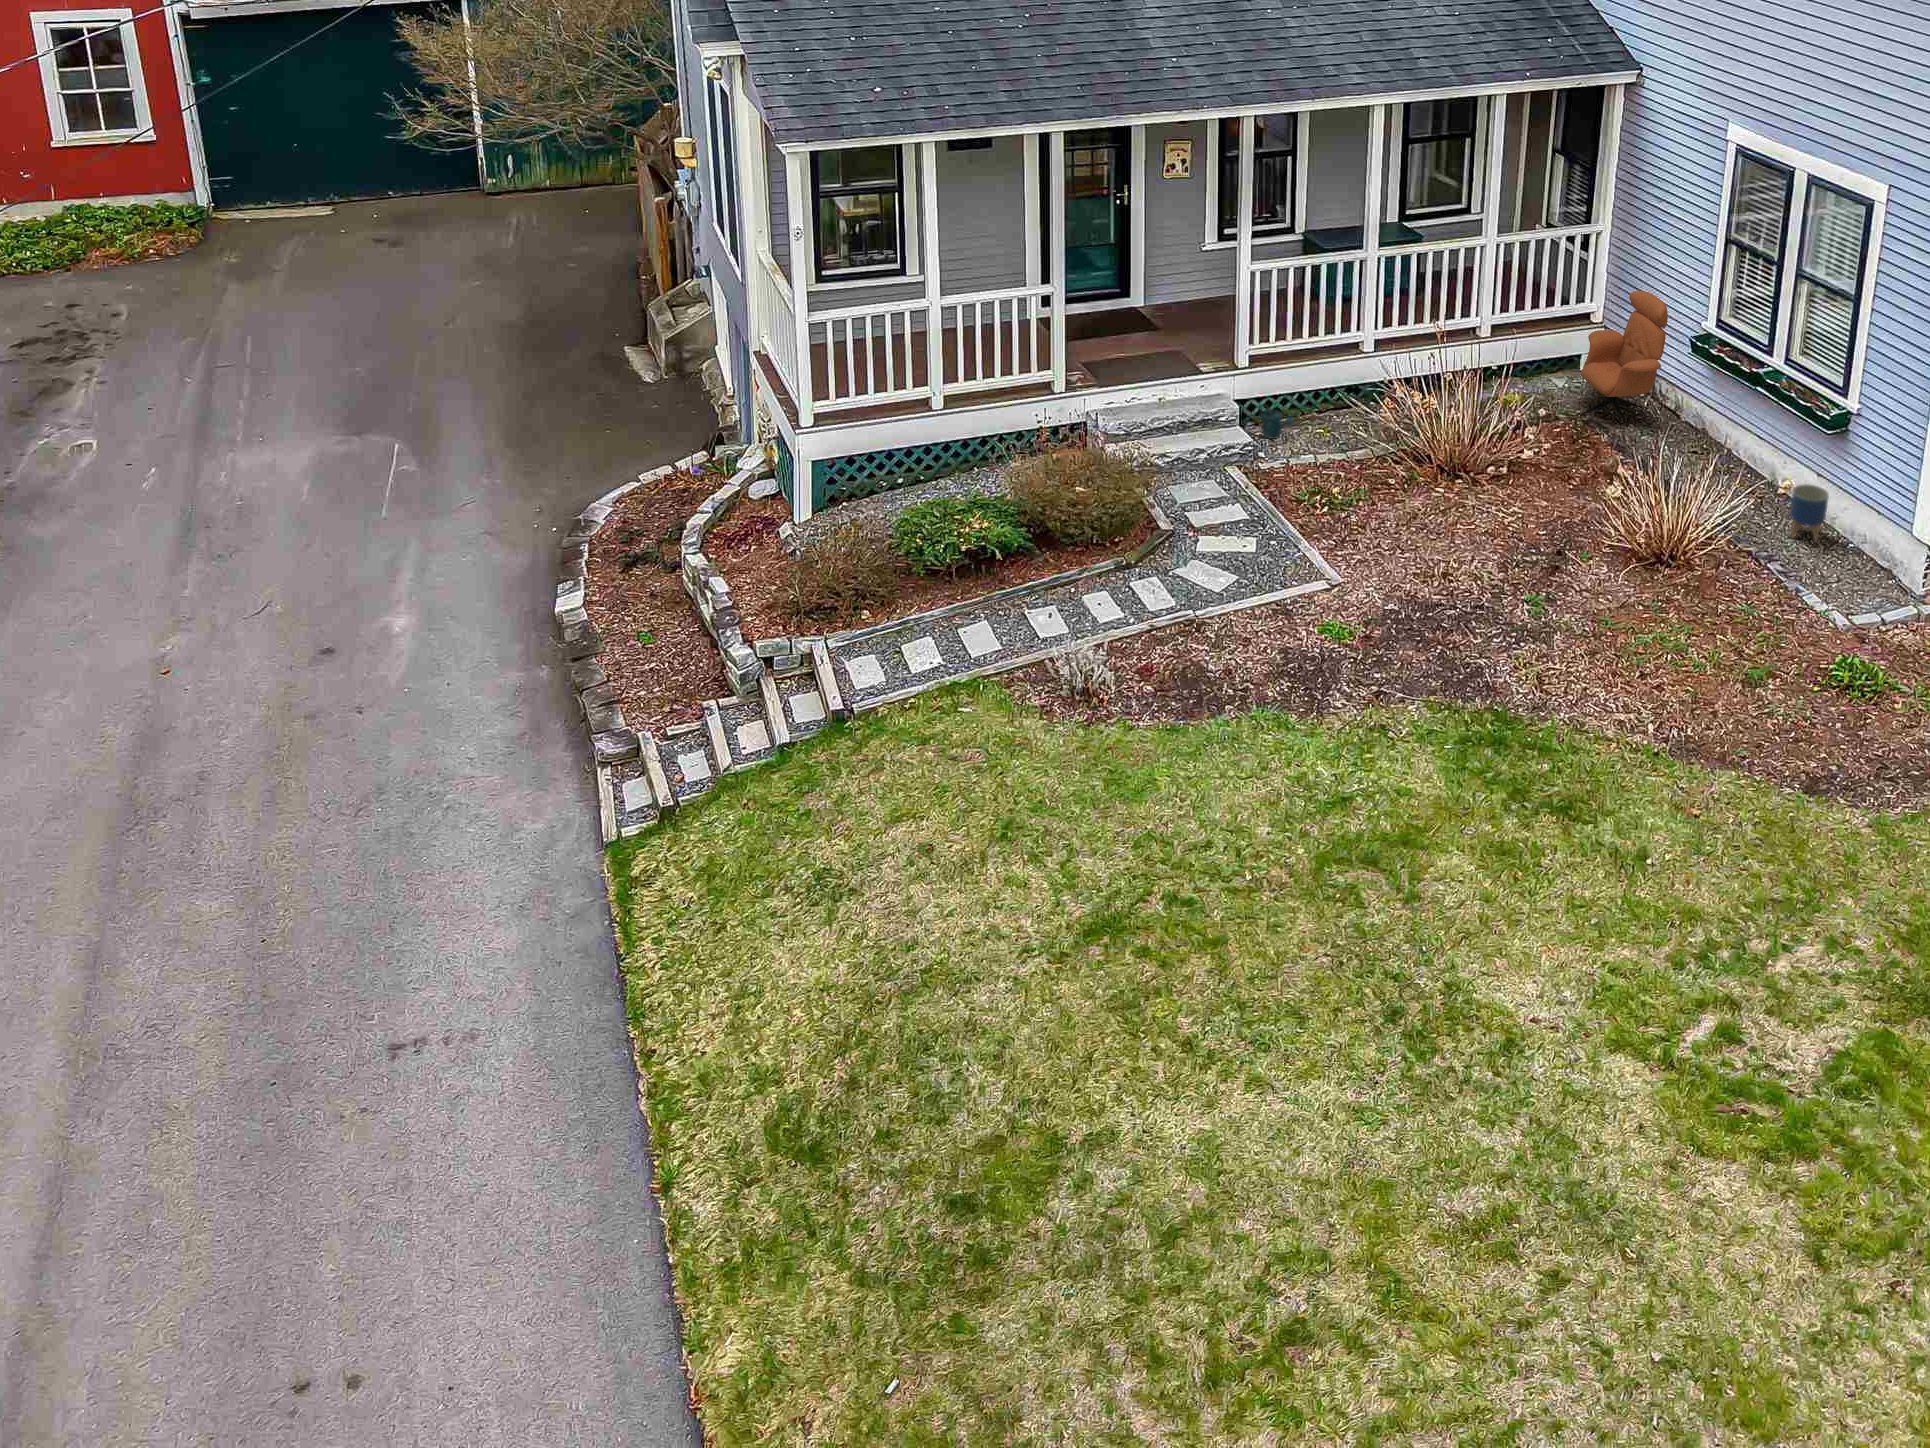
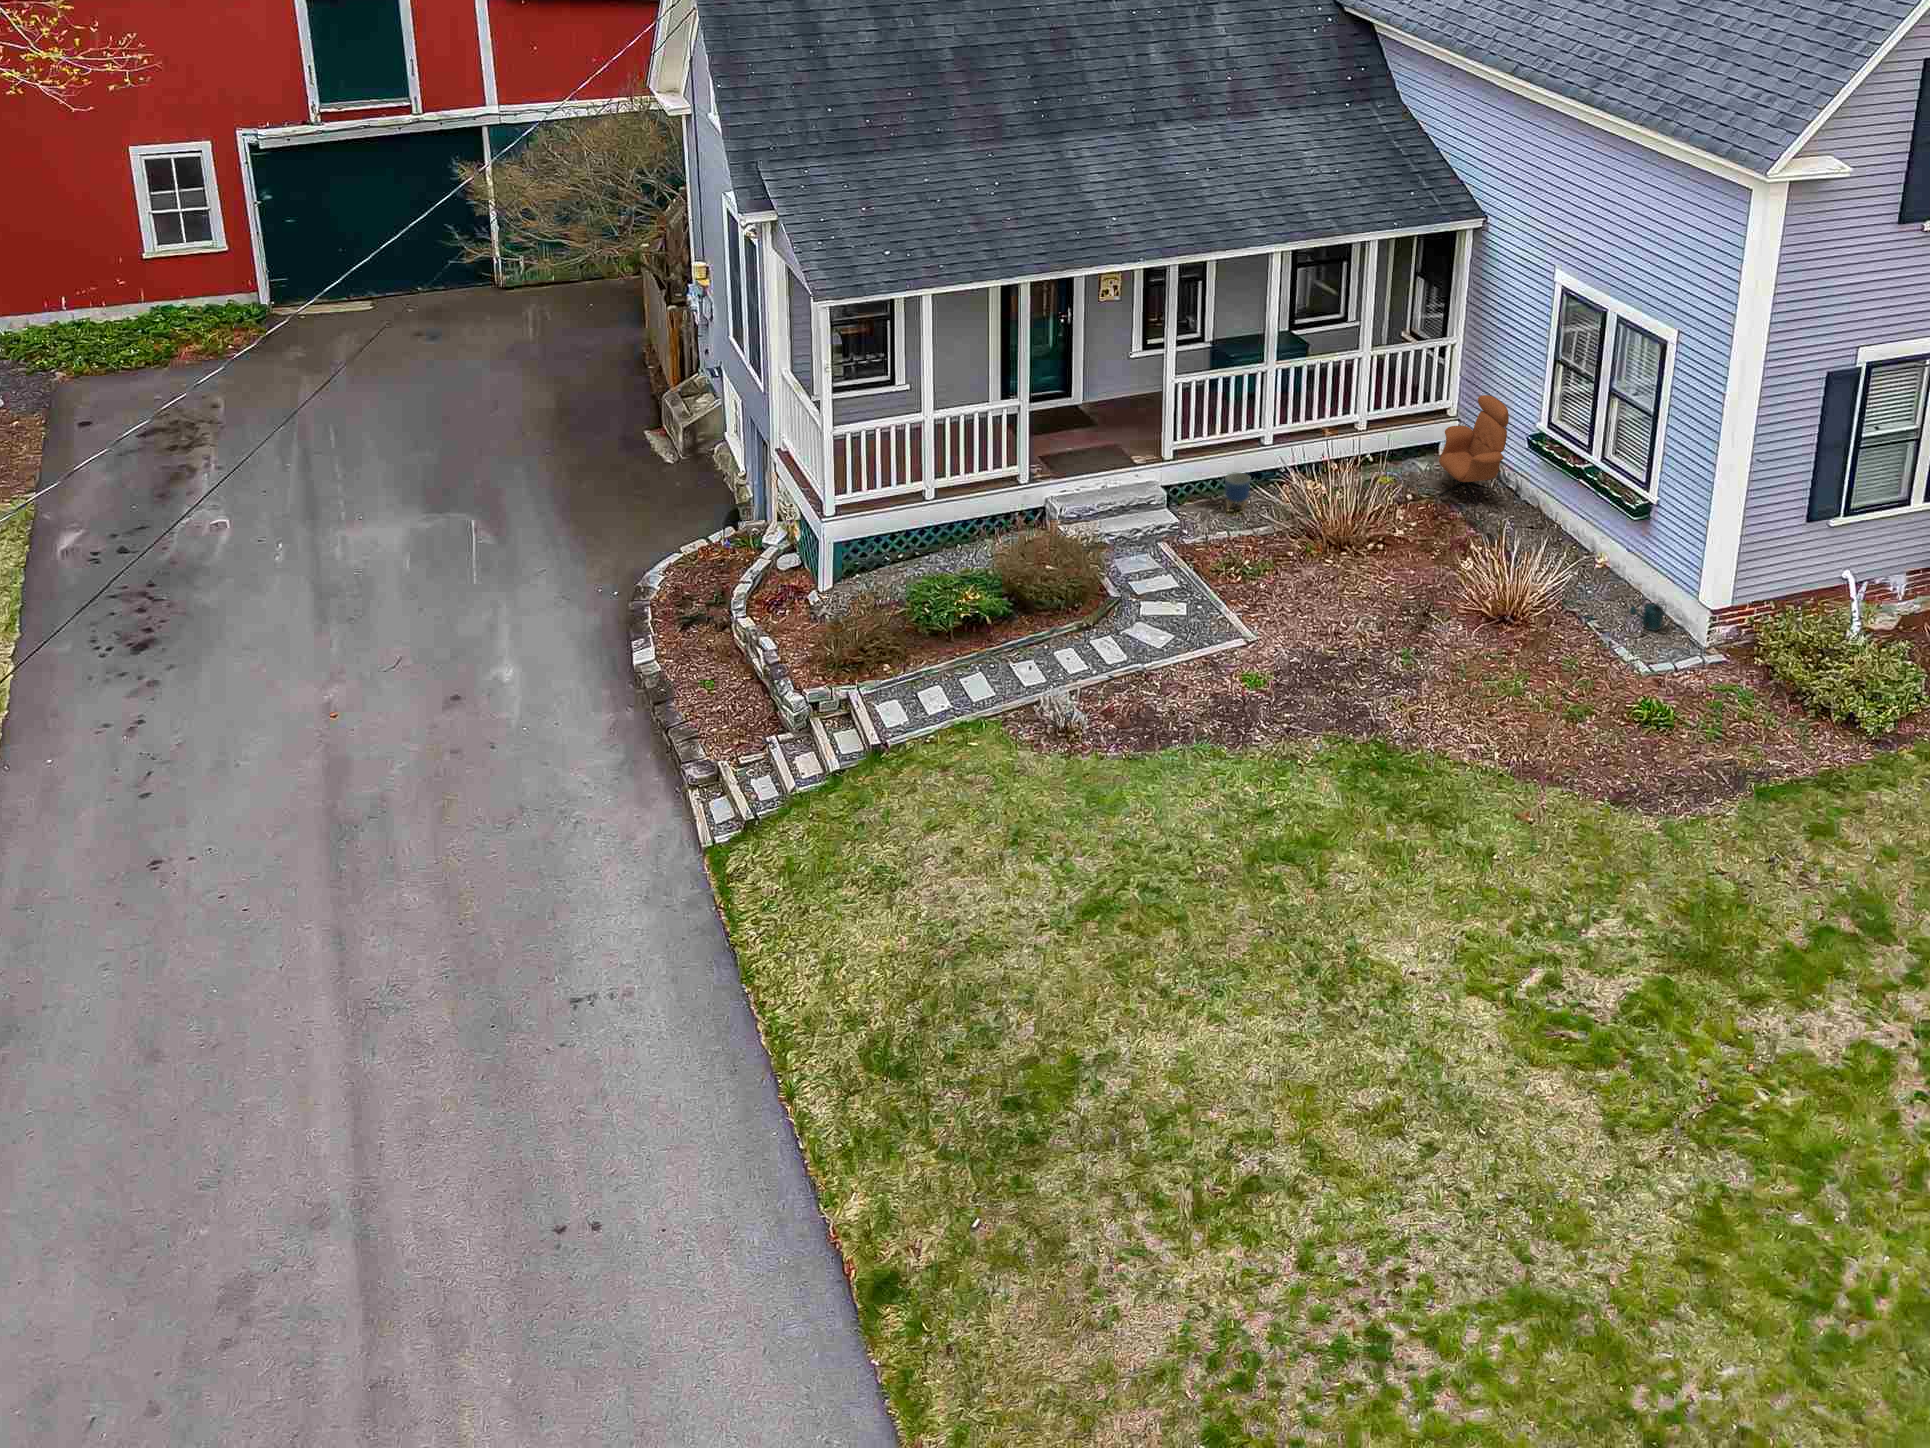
watering can: present [1260,404,1293,439] -> present [1630,602,1666,631]
planter: present [1790,484,1829,542] -> present [1225,472,1250,513]

